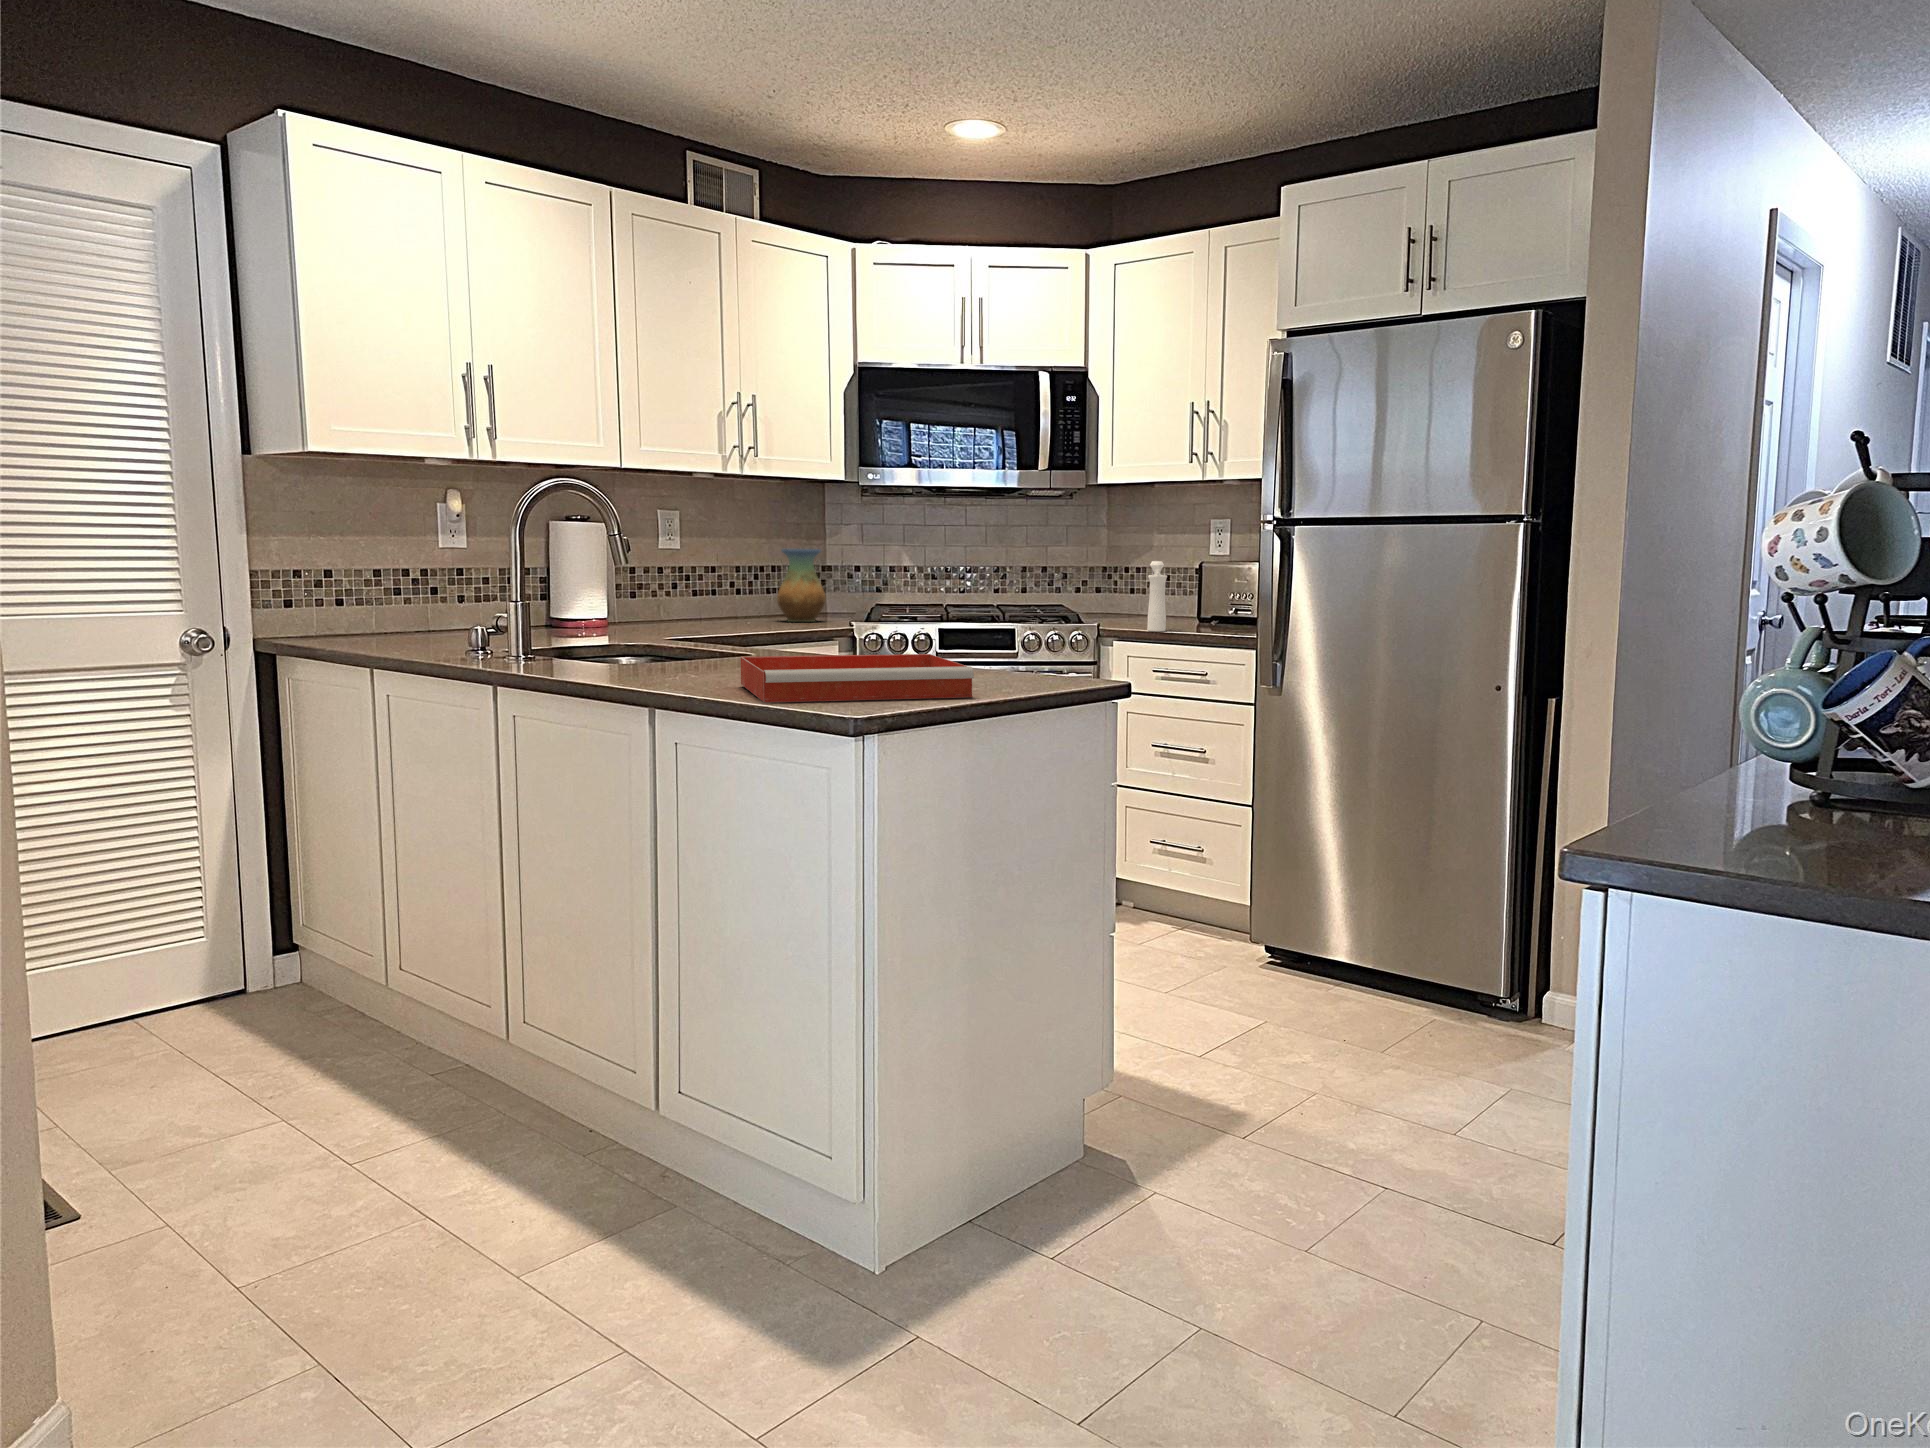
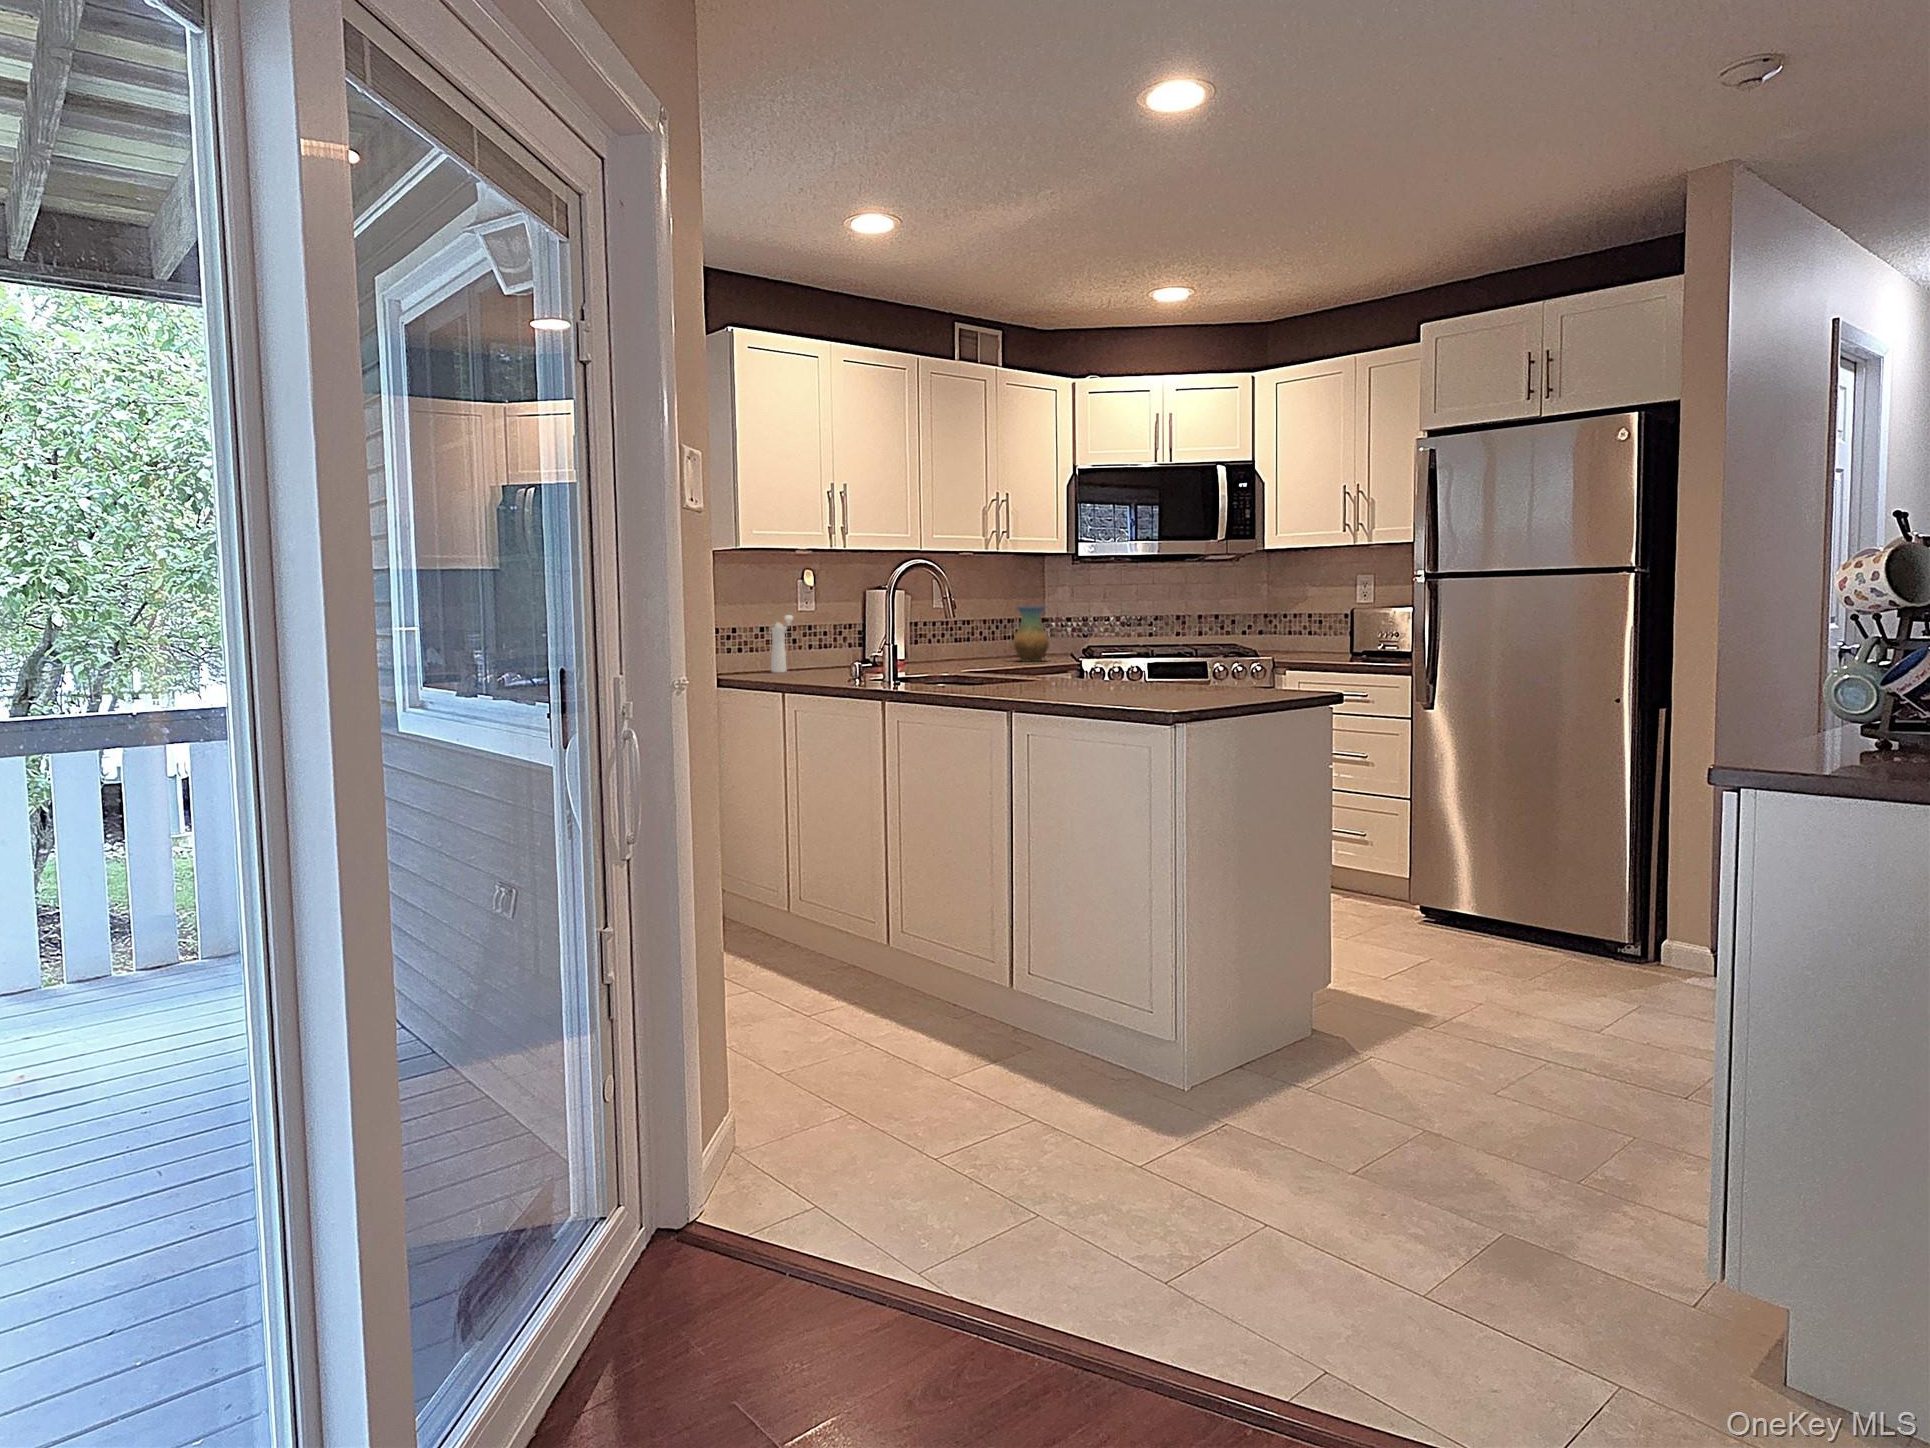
pepper mill: present [1147,561,1167,631] -> present [771,615,793,673]
tray: present [741,654,974,702] -> none [1079,674,1249,704]

